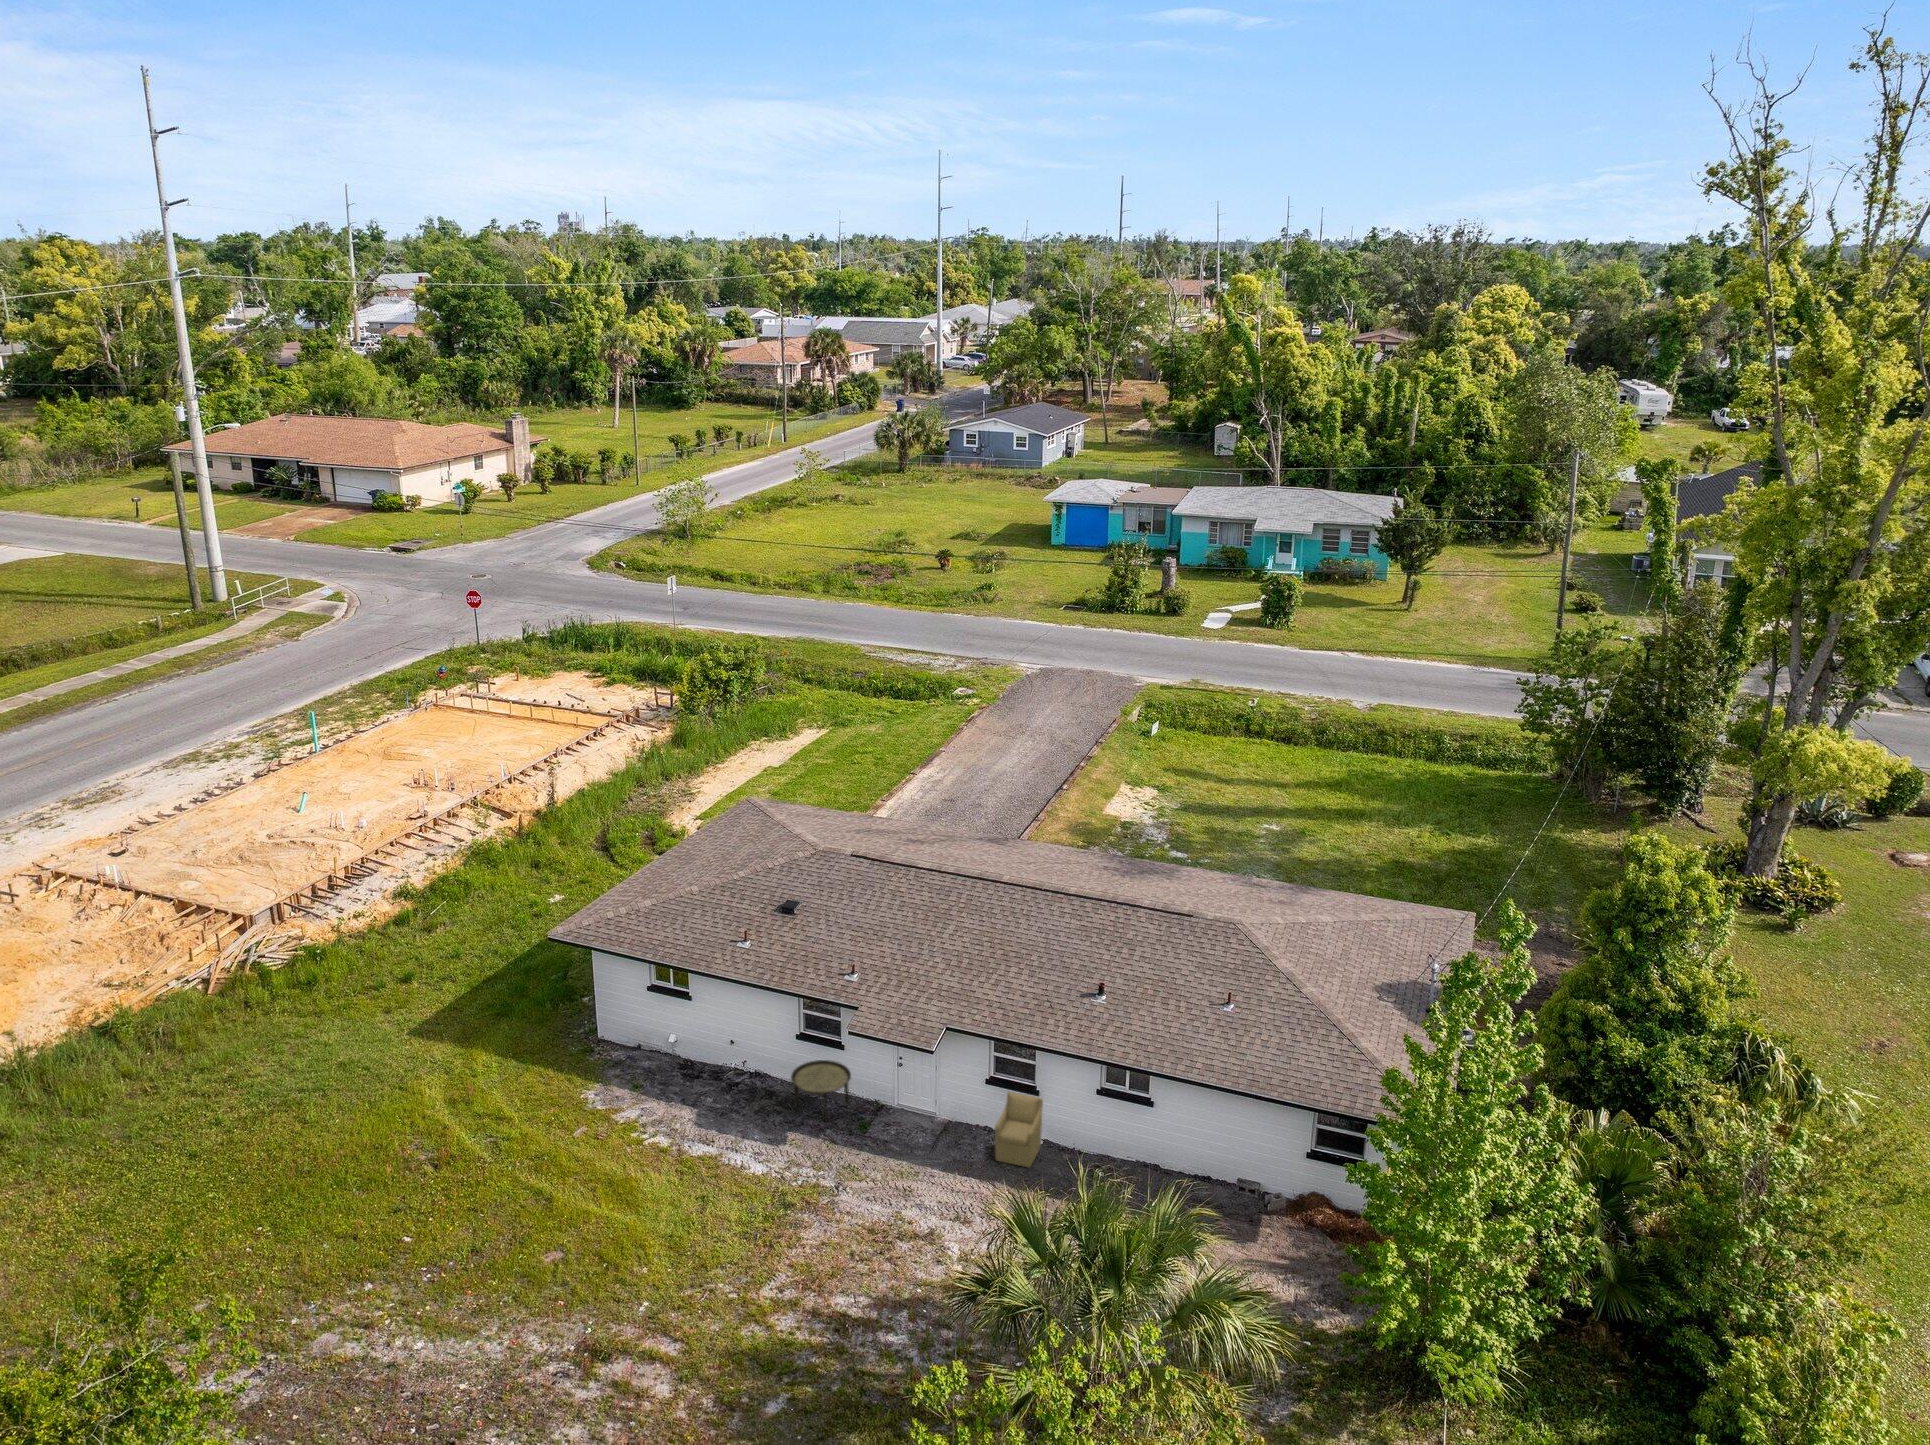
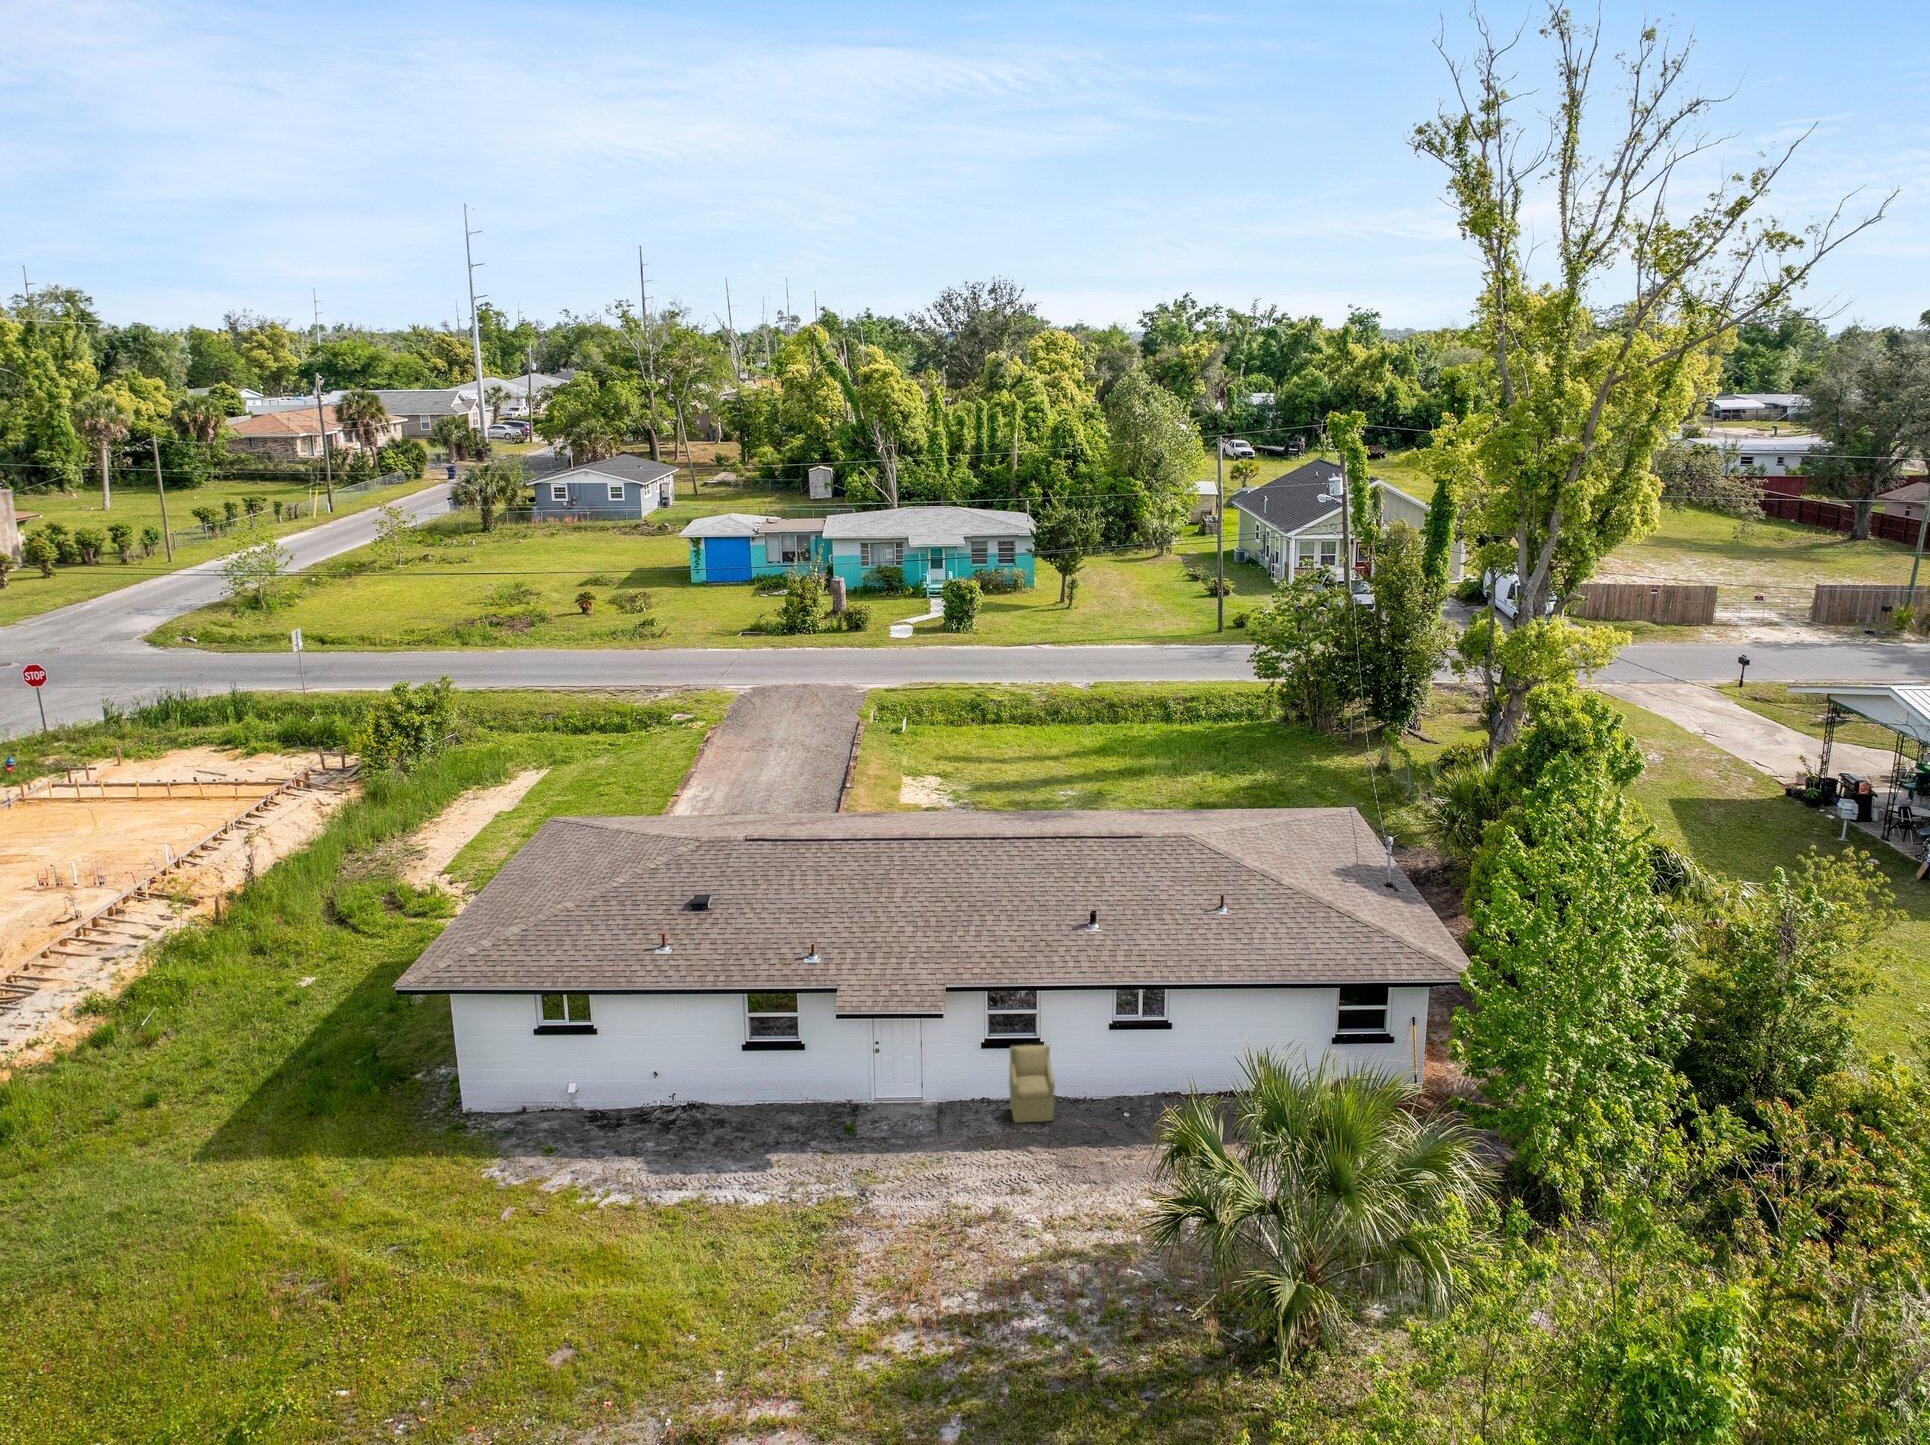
round table: present [791,1060,851,1121] -> none [755,1063,826,1130]

